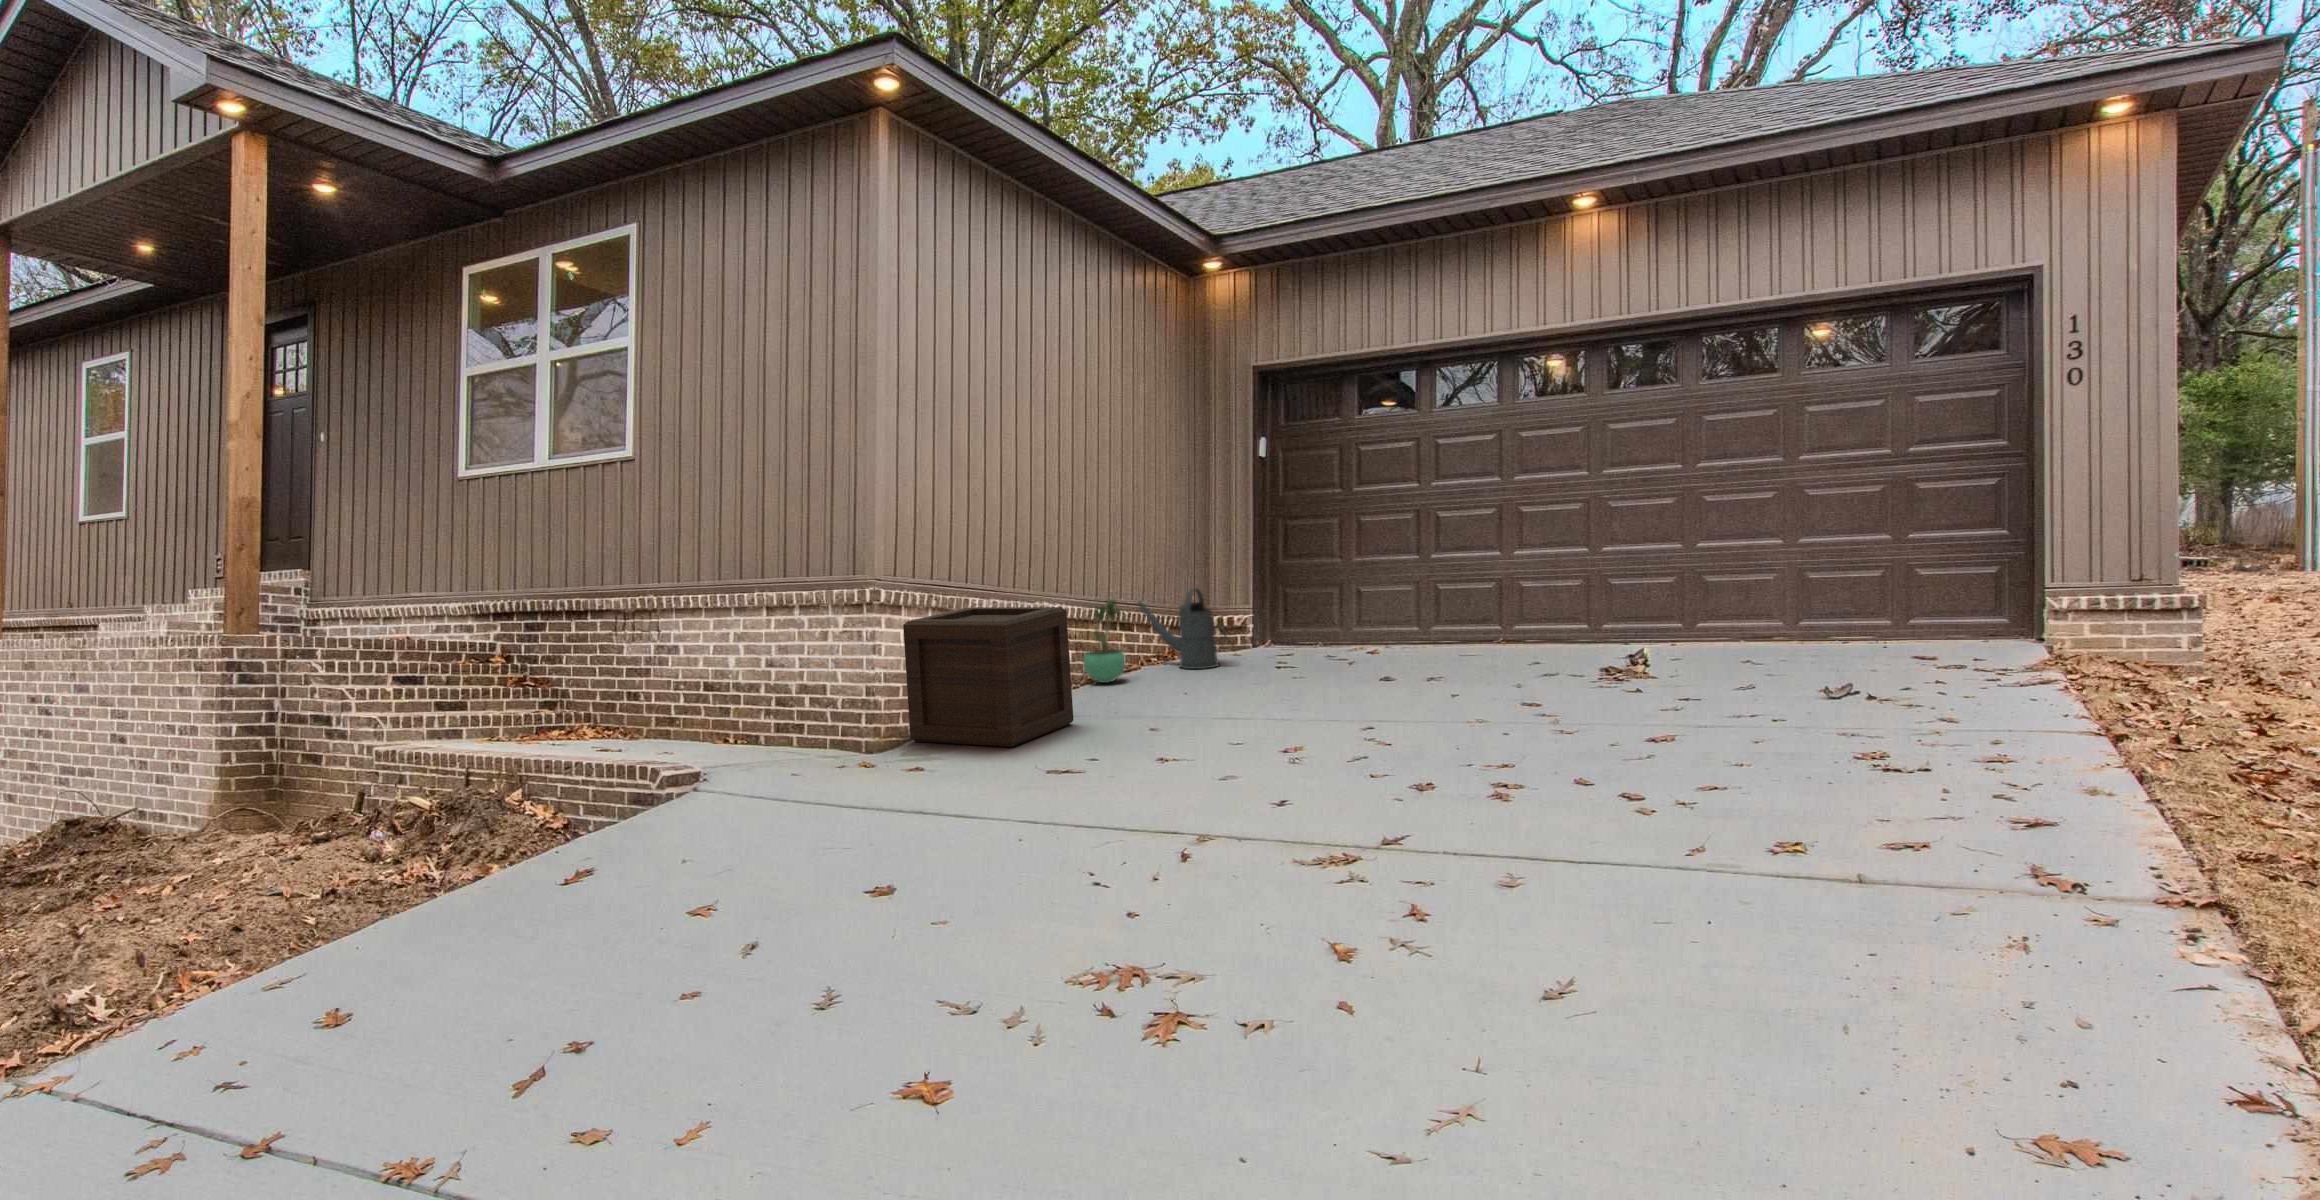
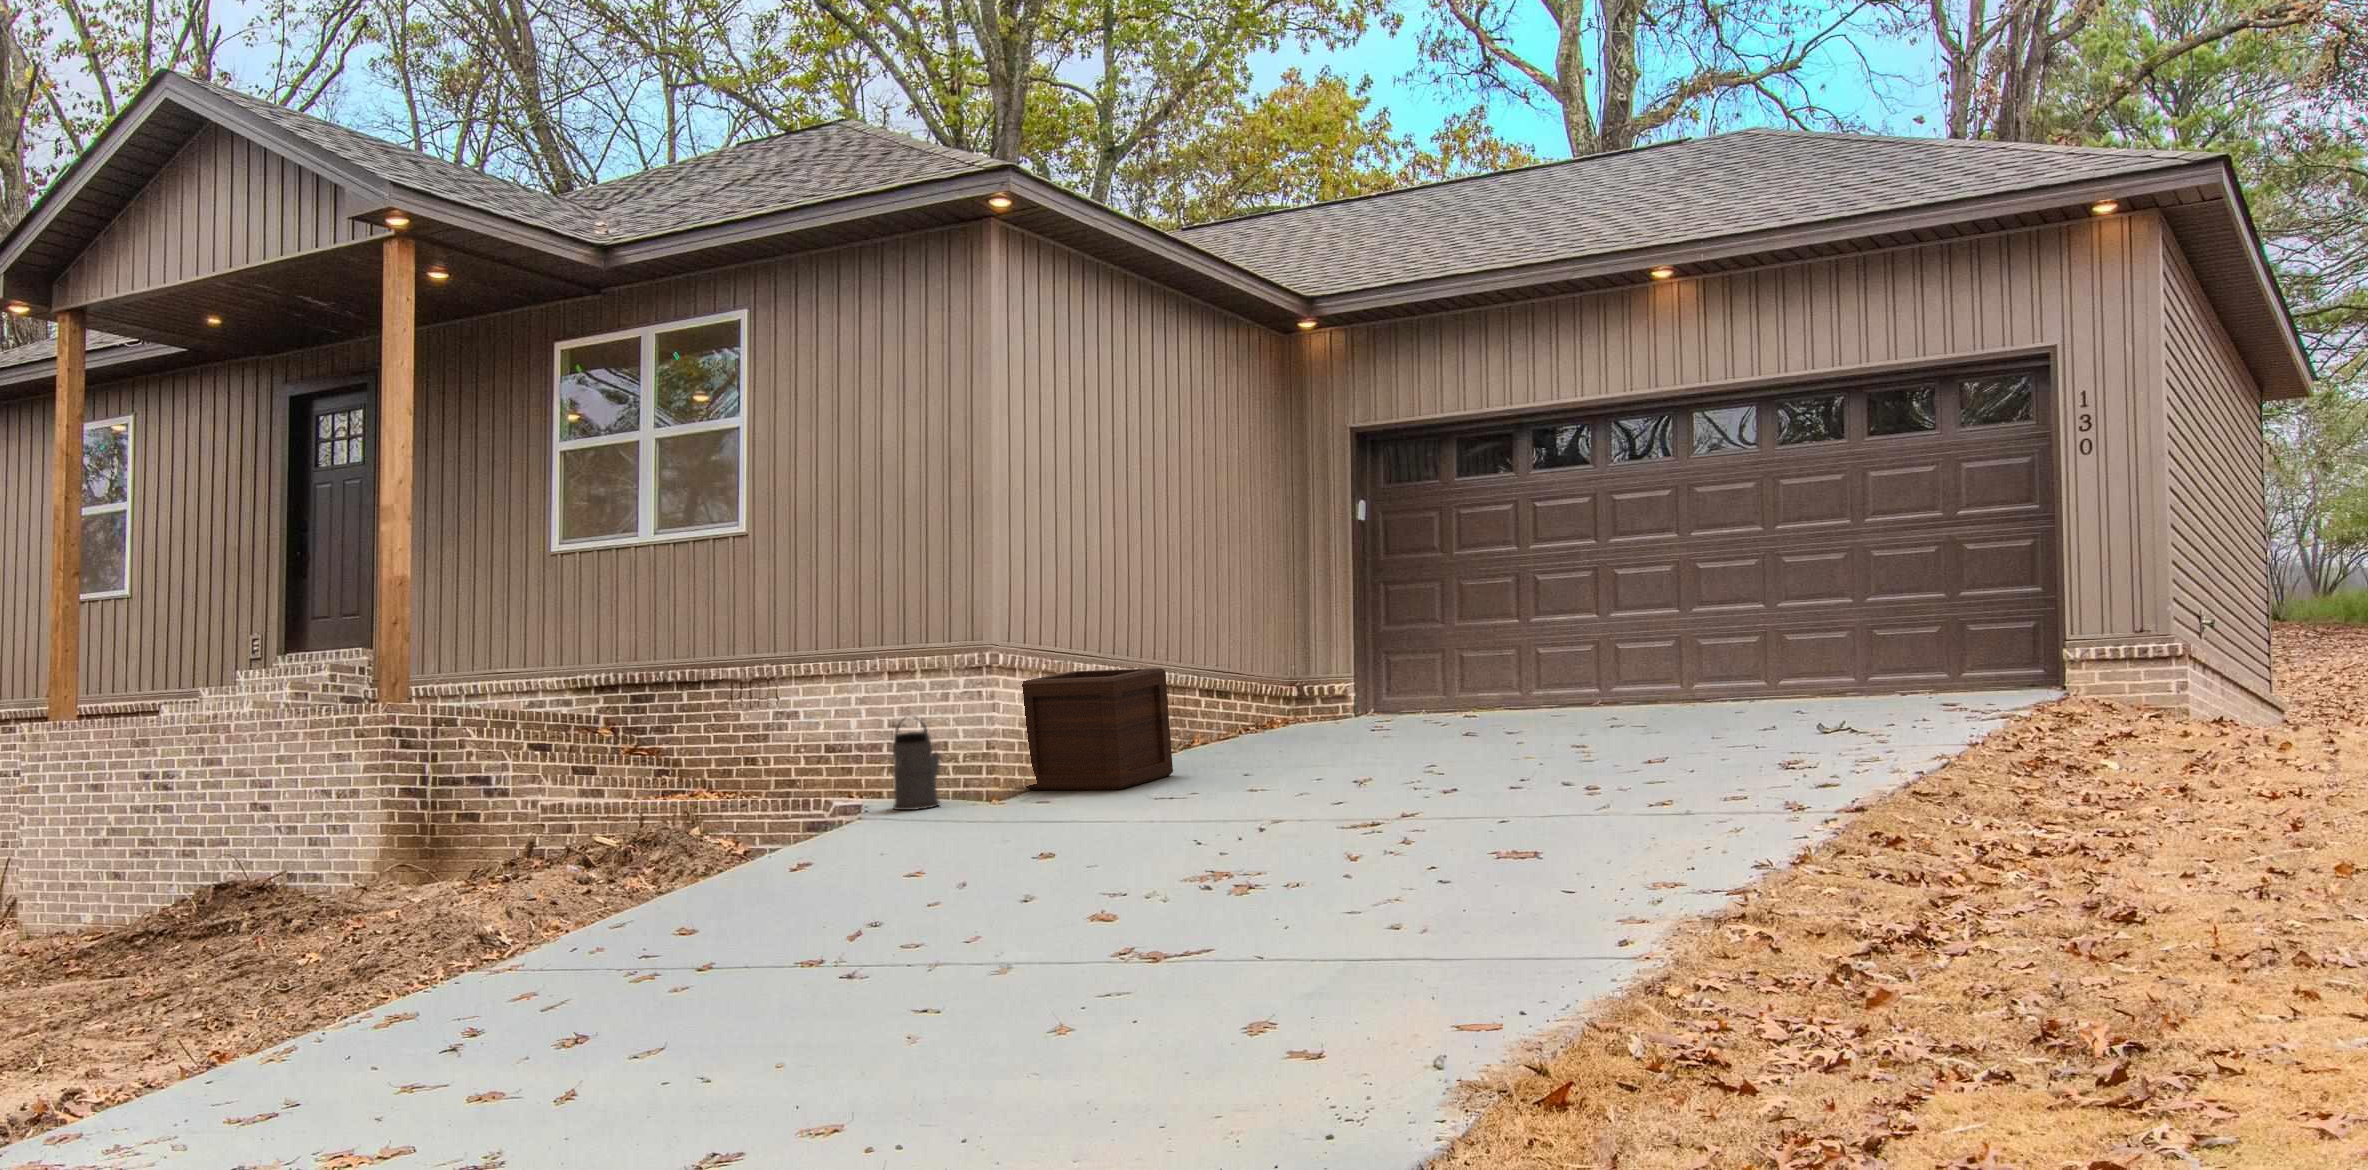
watering can: present [1138,588,1227,669] -> present [893,716,940,810]
potted plant: present [1084,600,1125,683] -> none [1179,666,1220,750]

